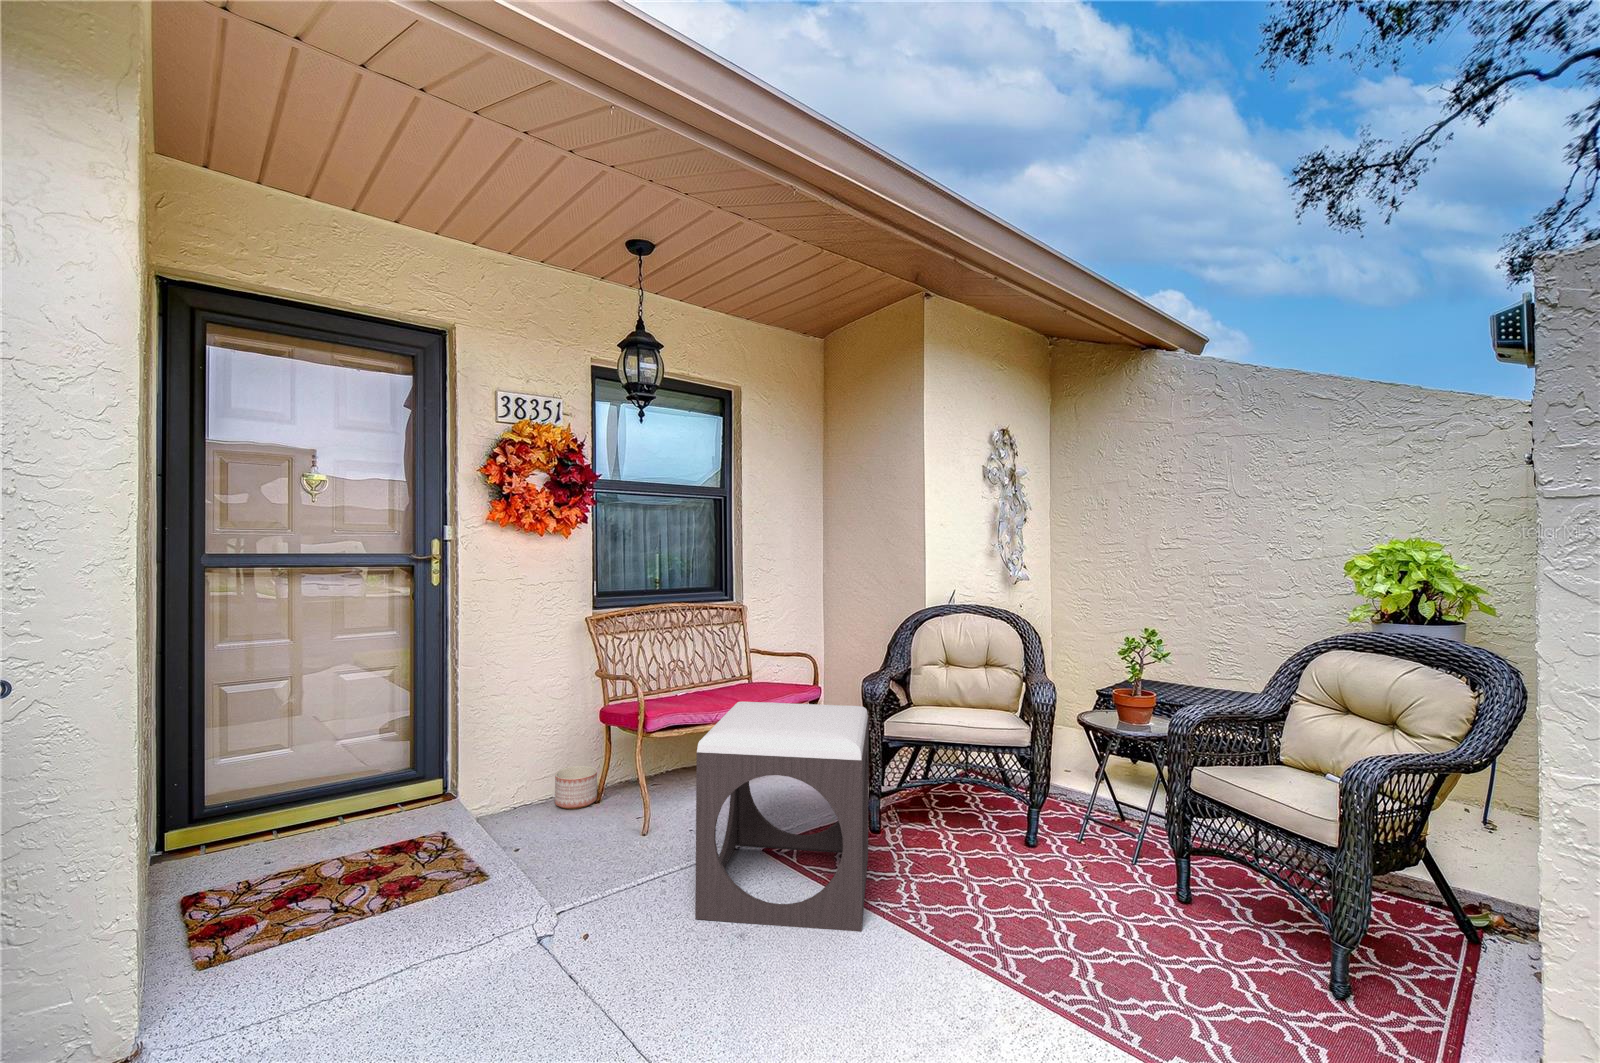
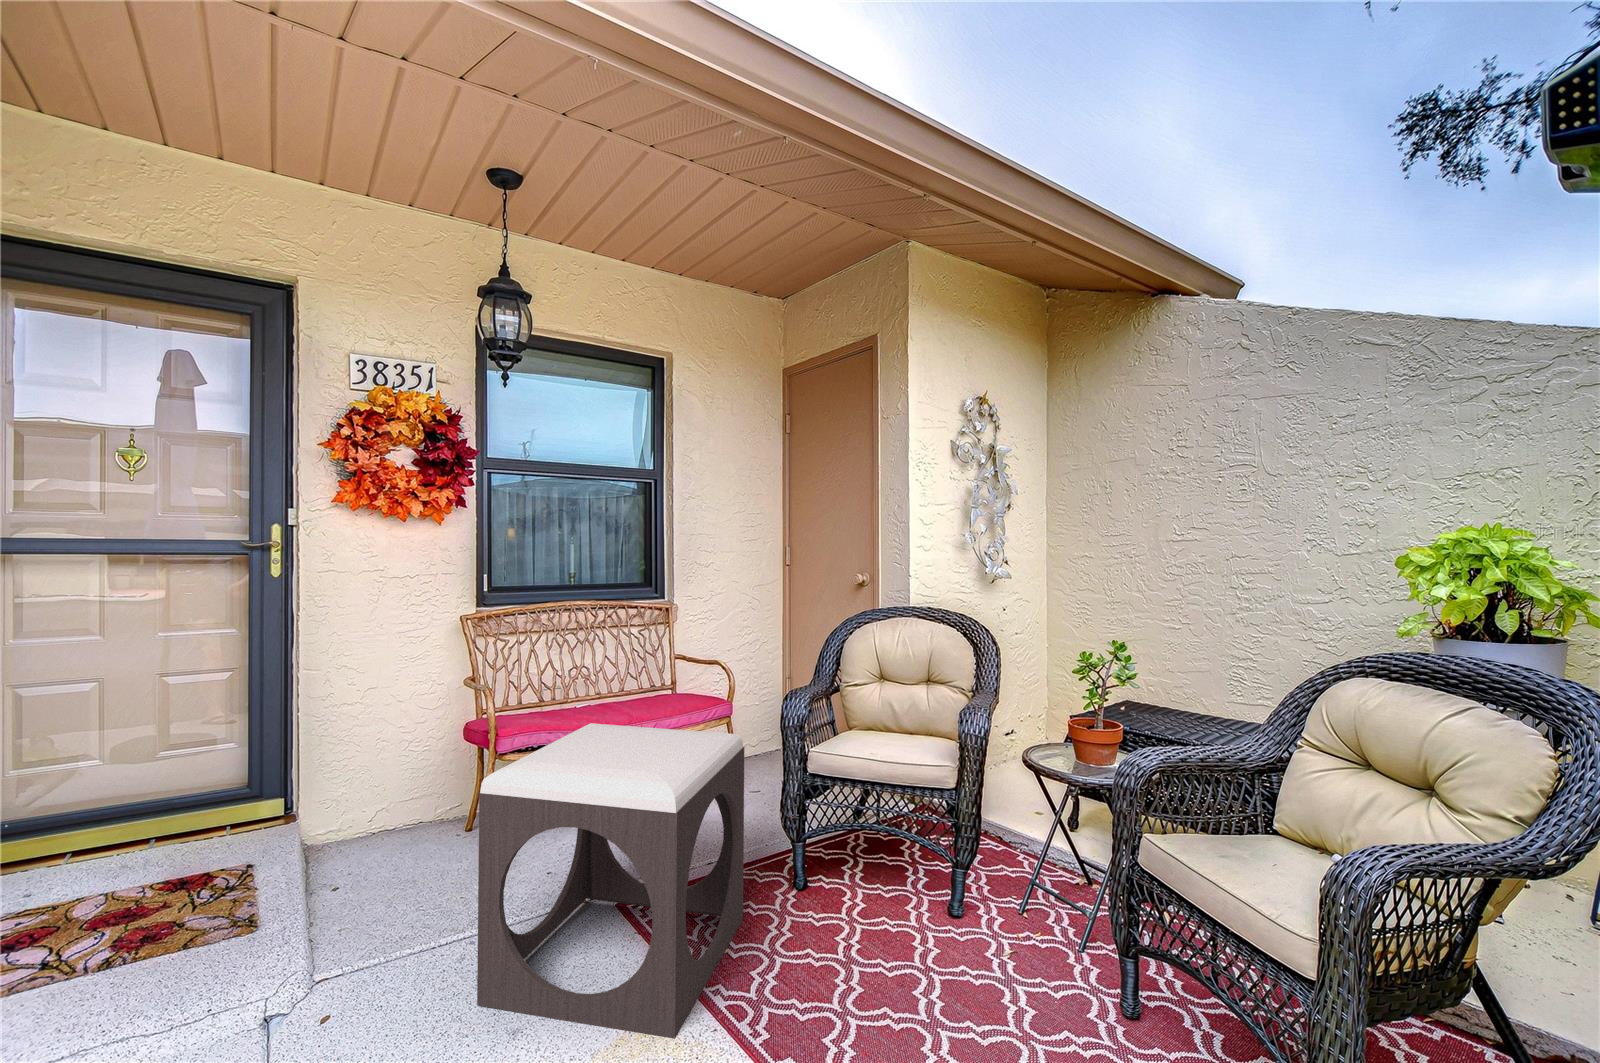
planter: present [555,766,597,809] -> none [418,788,470,840]

